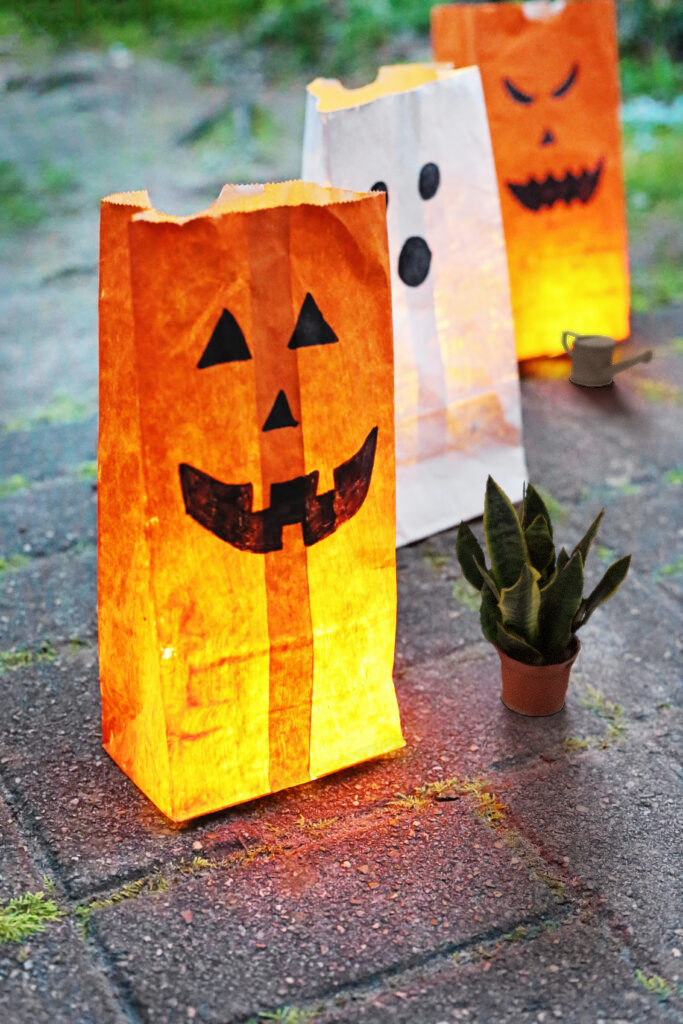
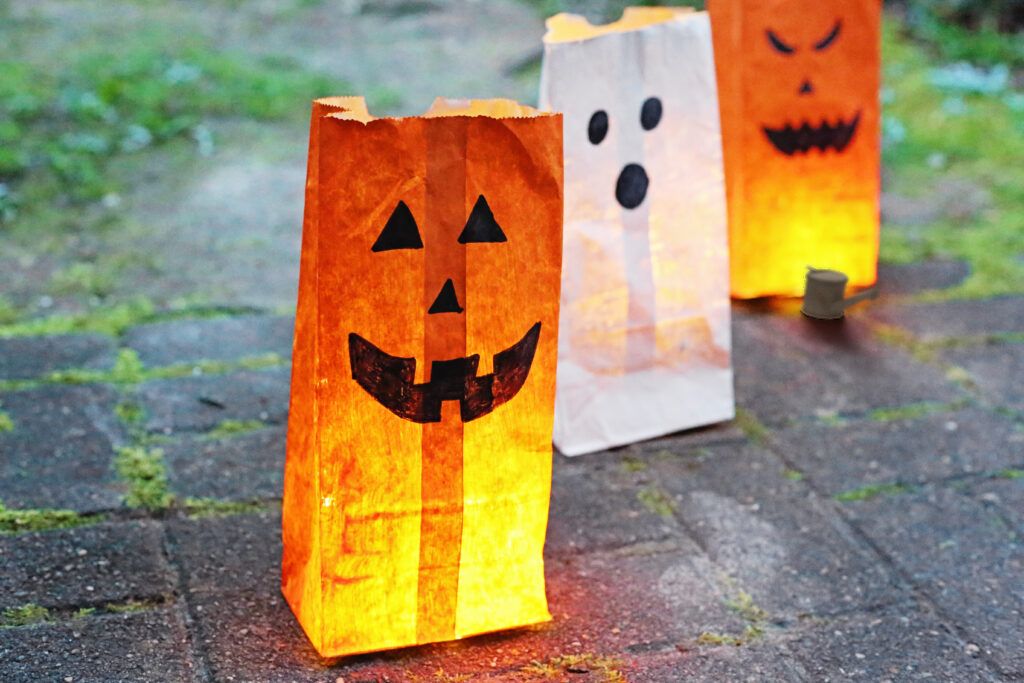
potted plant: present [455,474,632,716] -> none [618,376,780,611]

